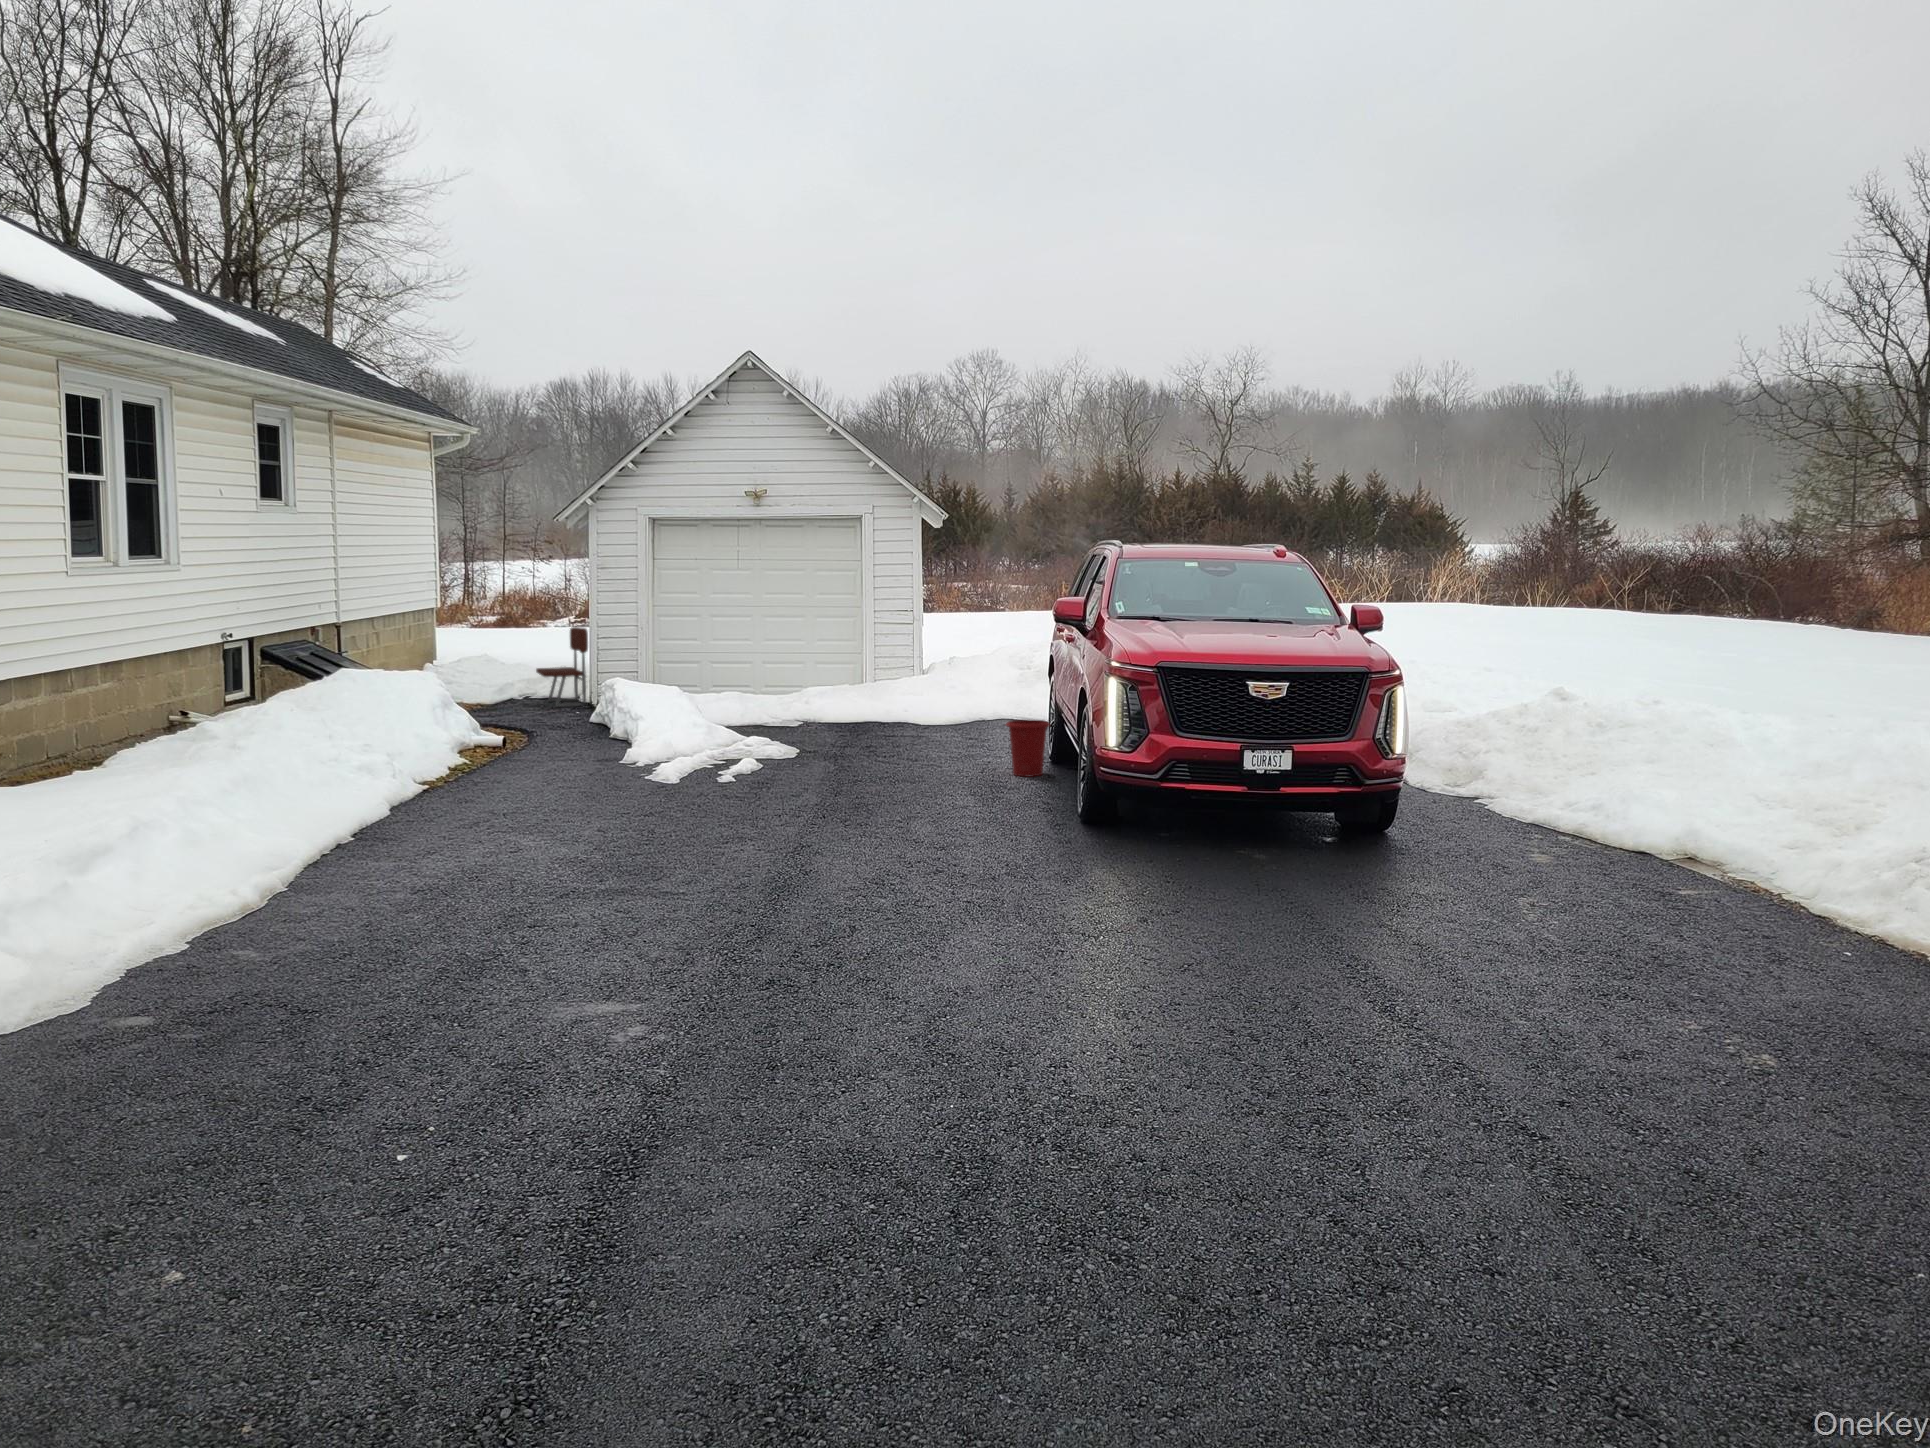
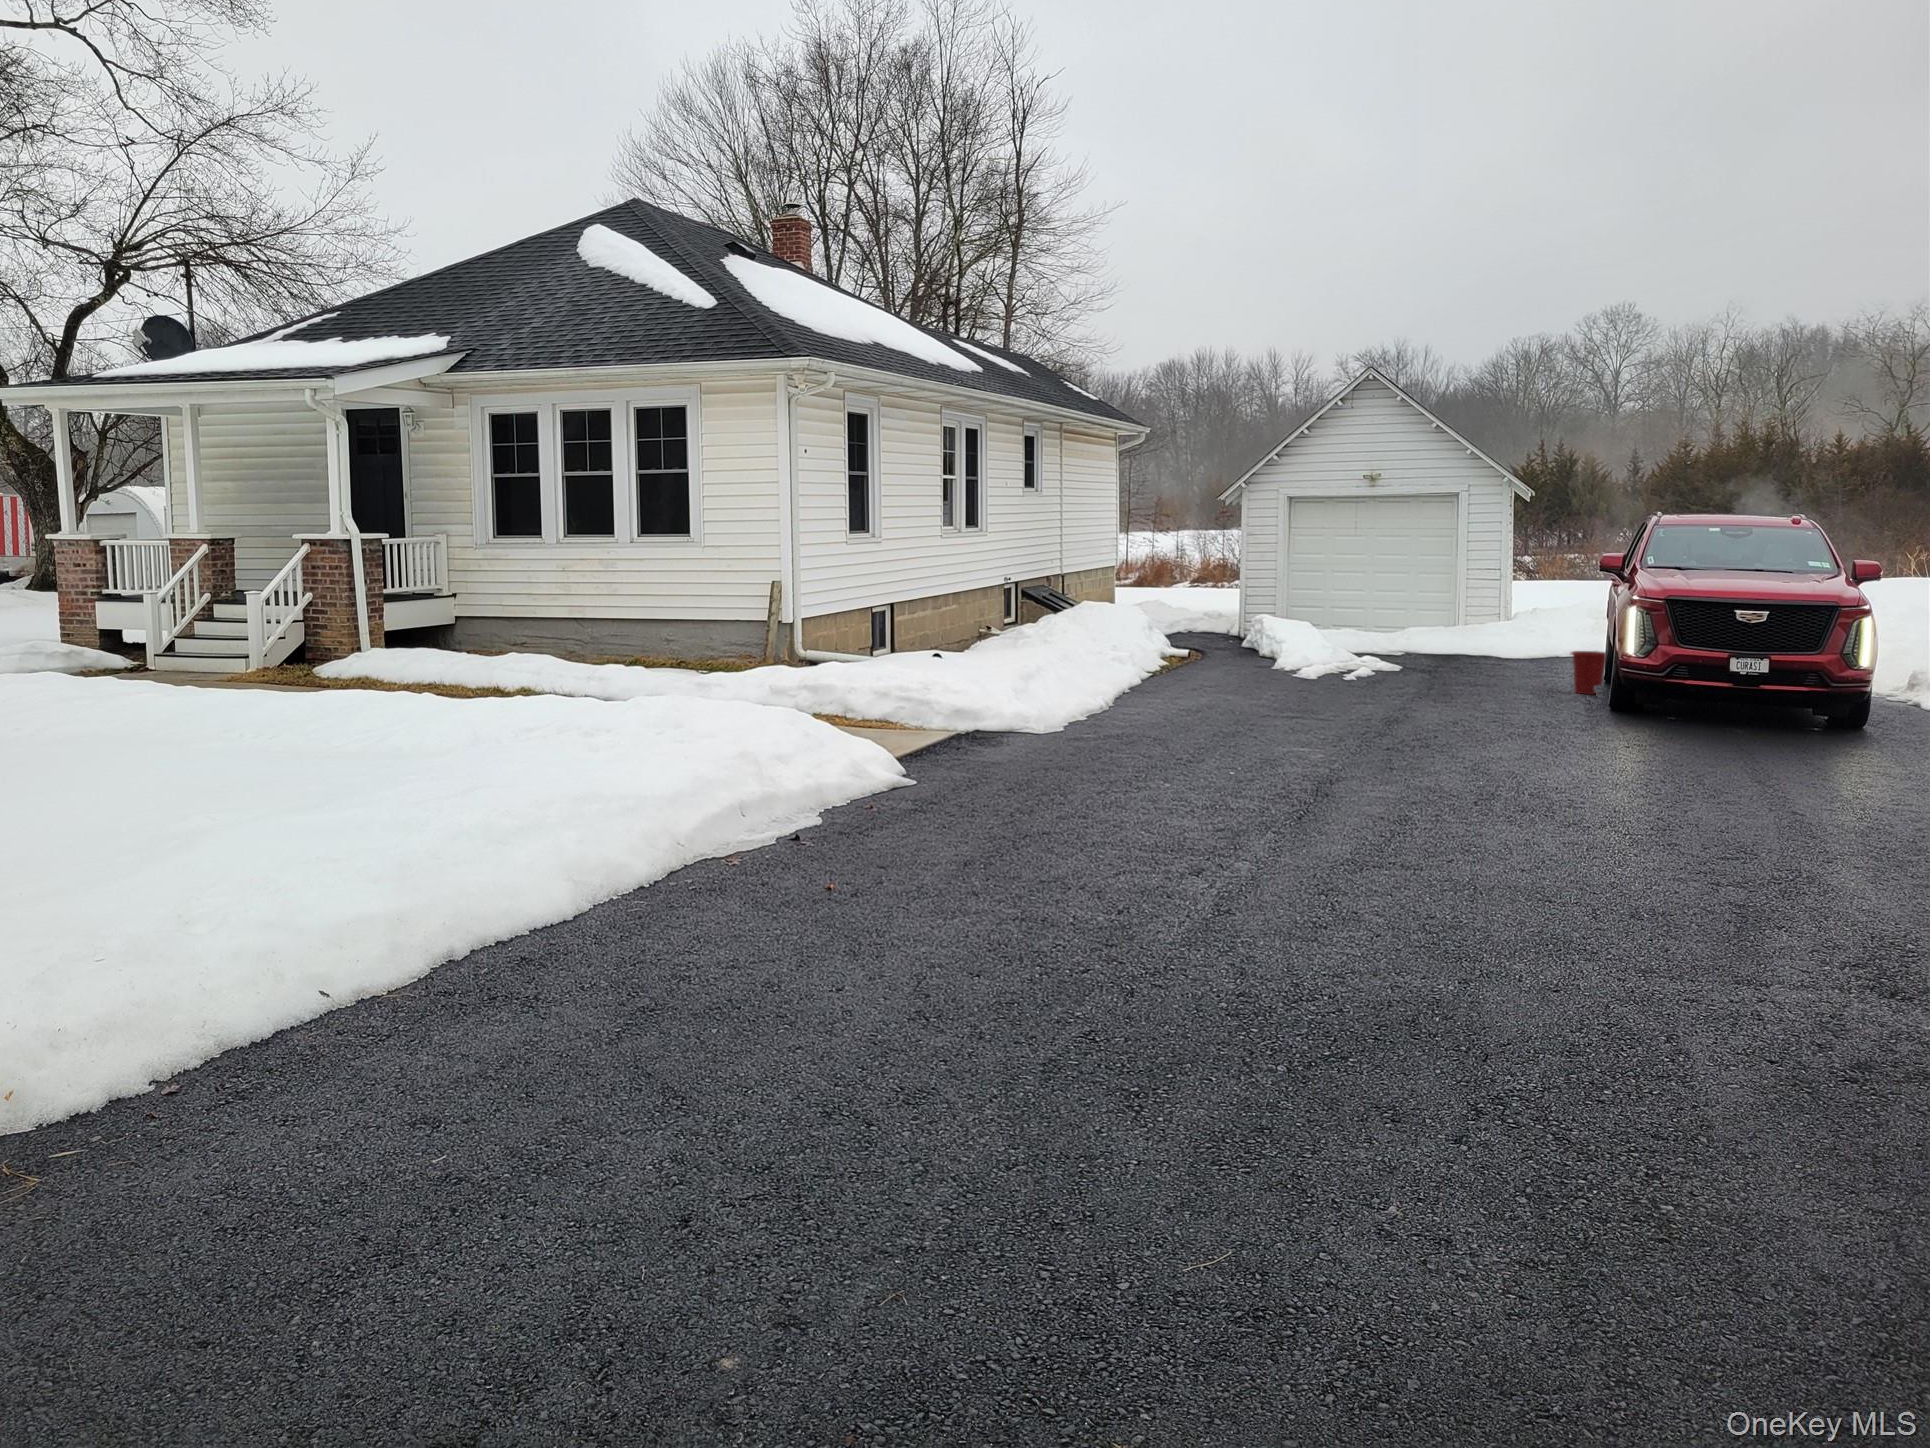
bench: present [536,627,588,707] -> none [1189,583,1231,645]

